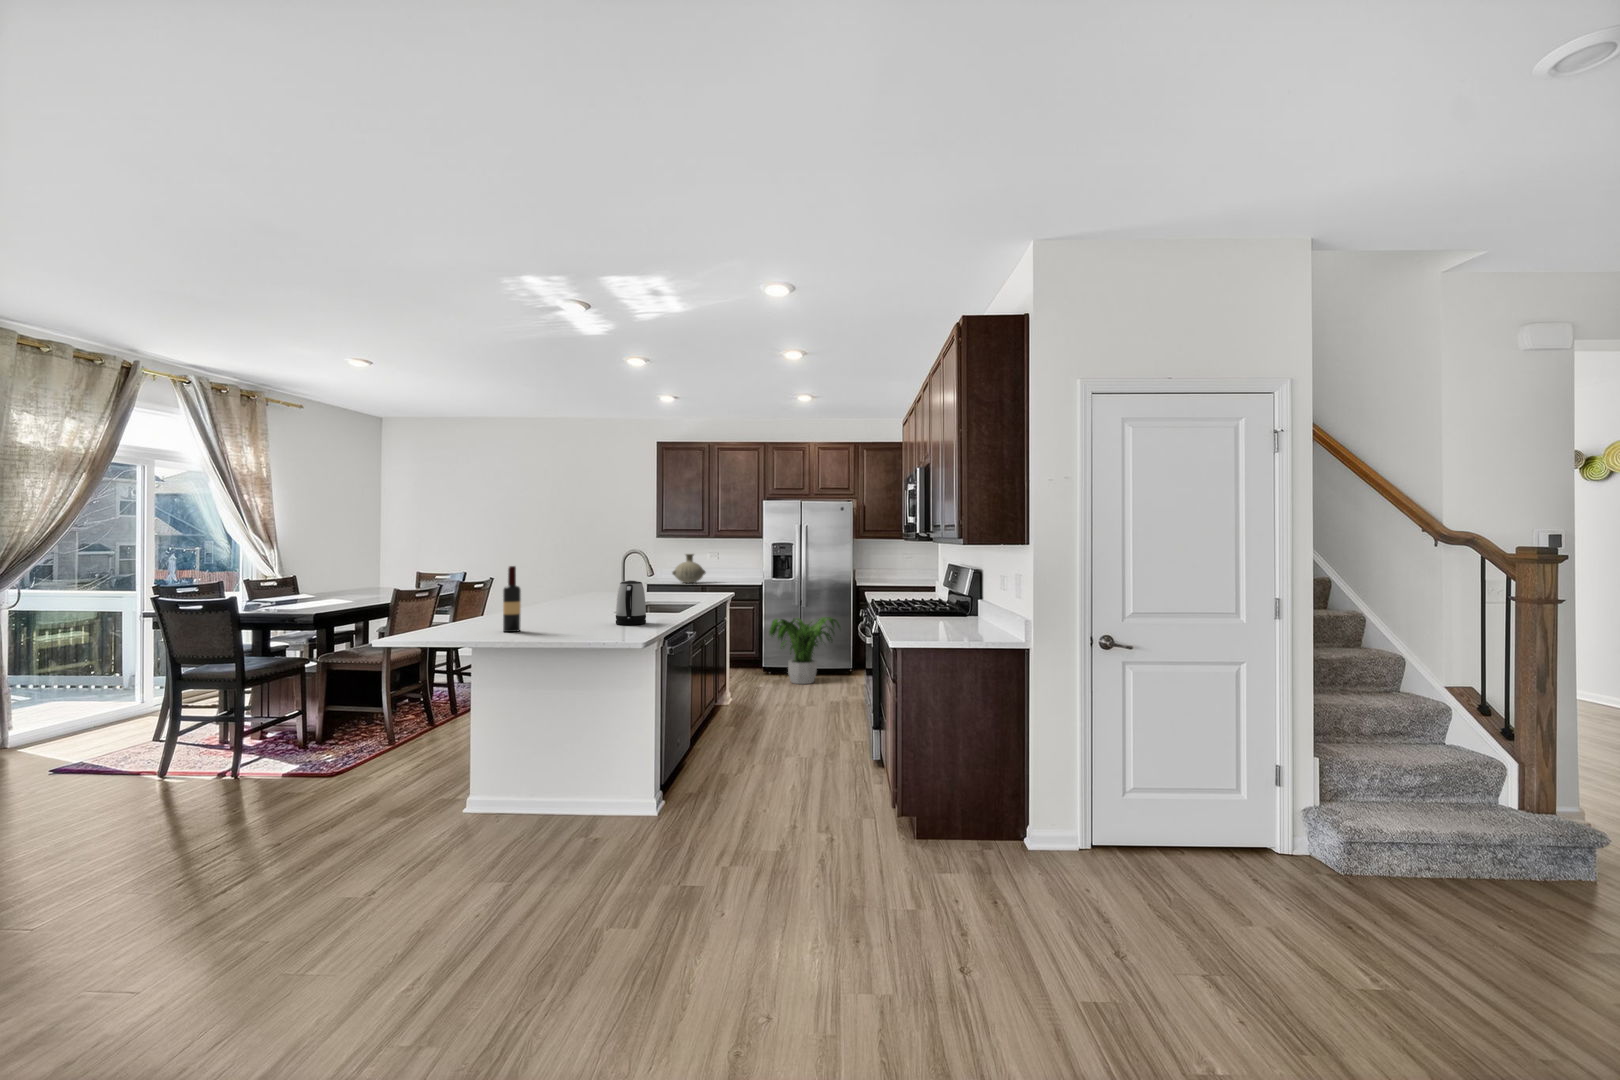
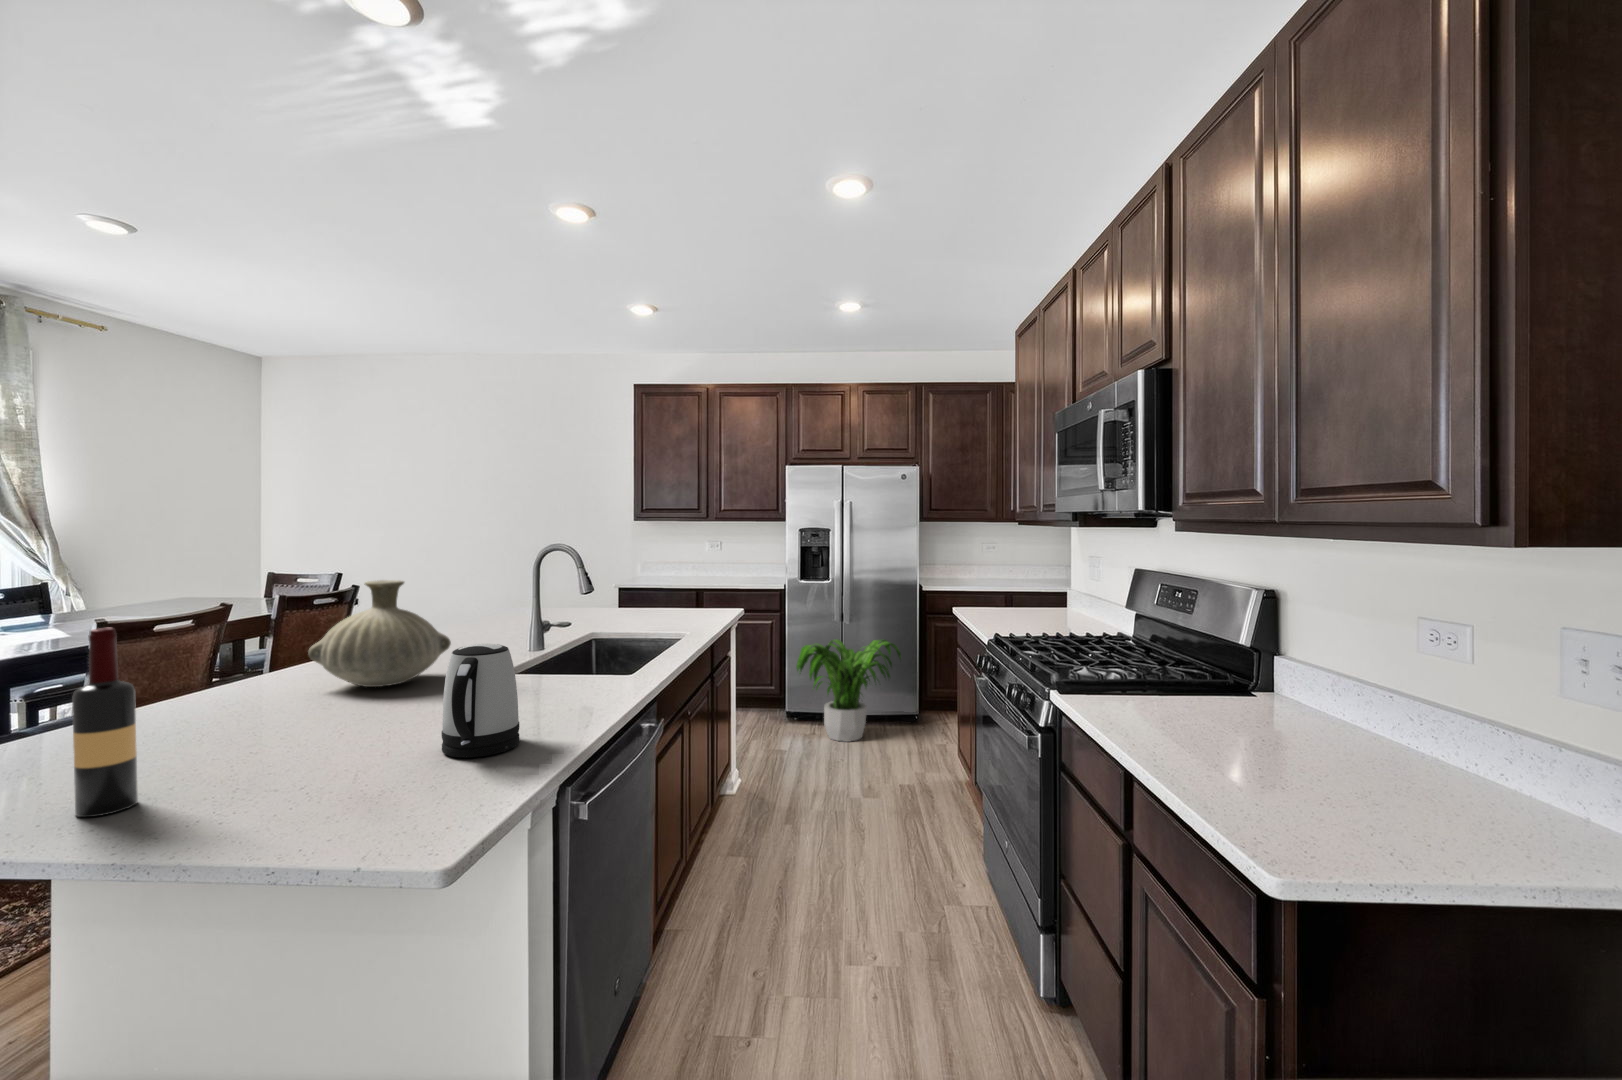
vase: present [672,554,705,583] -> present [308,580,451,687]

